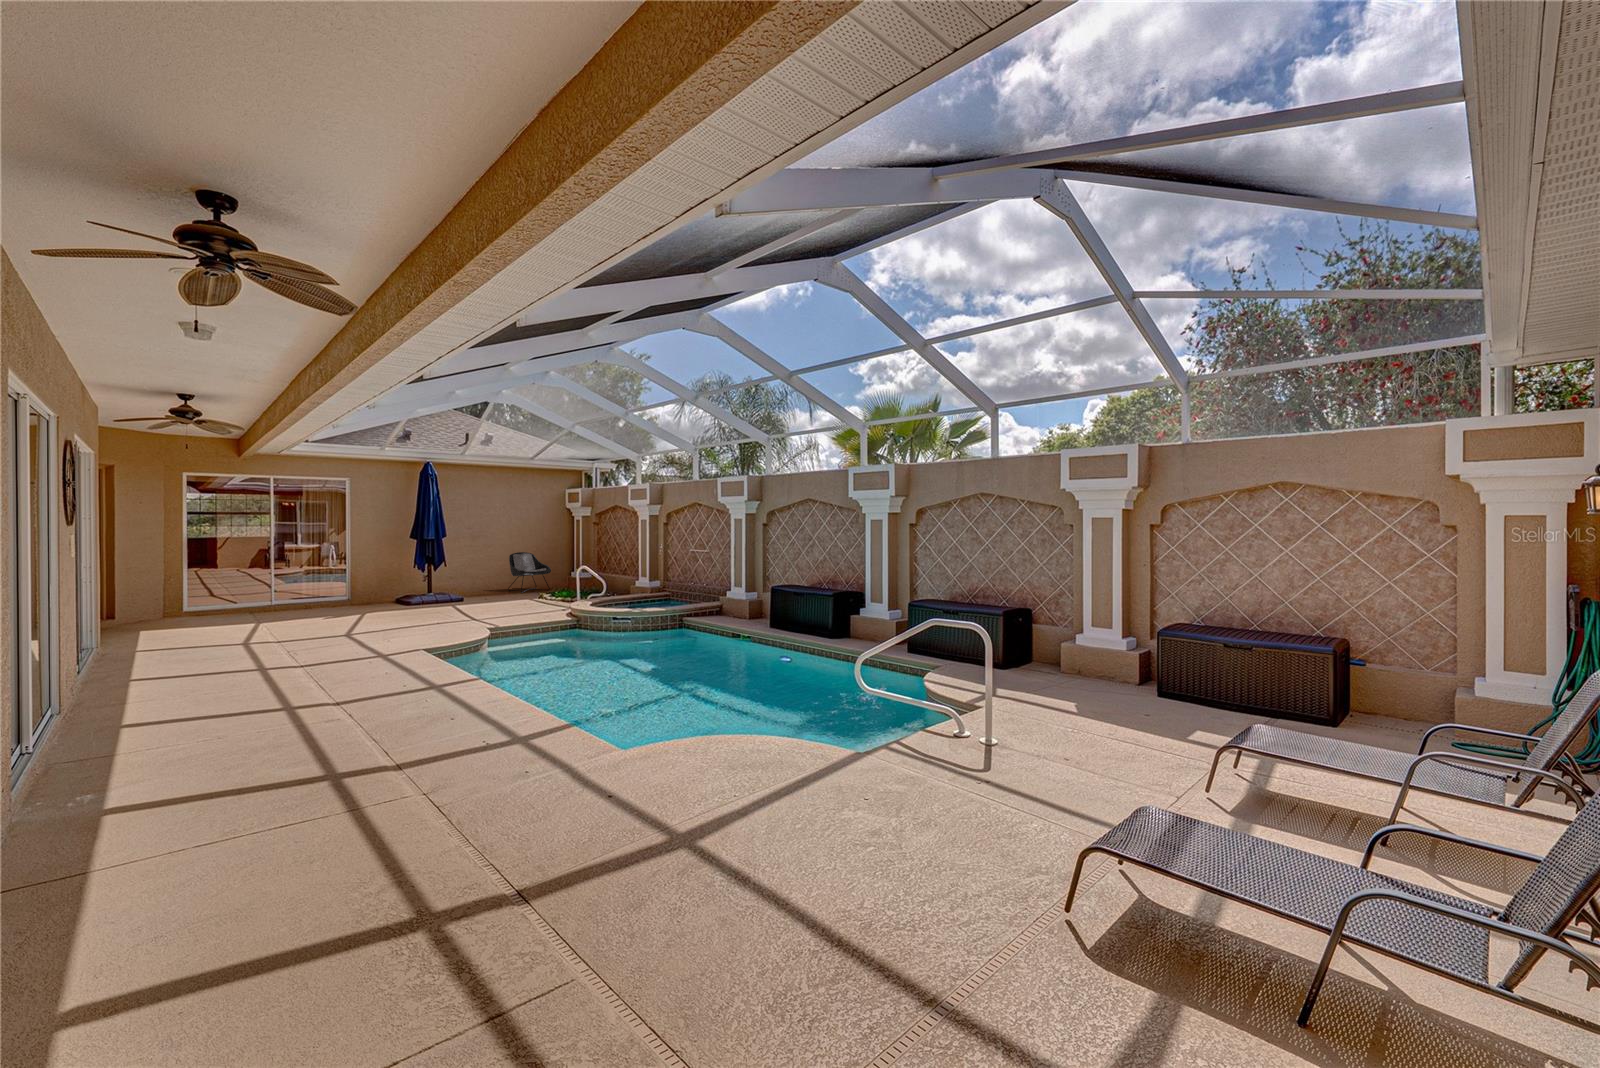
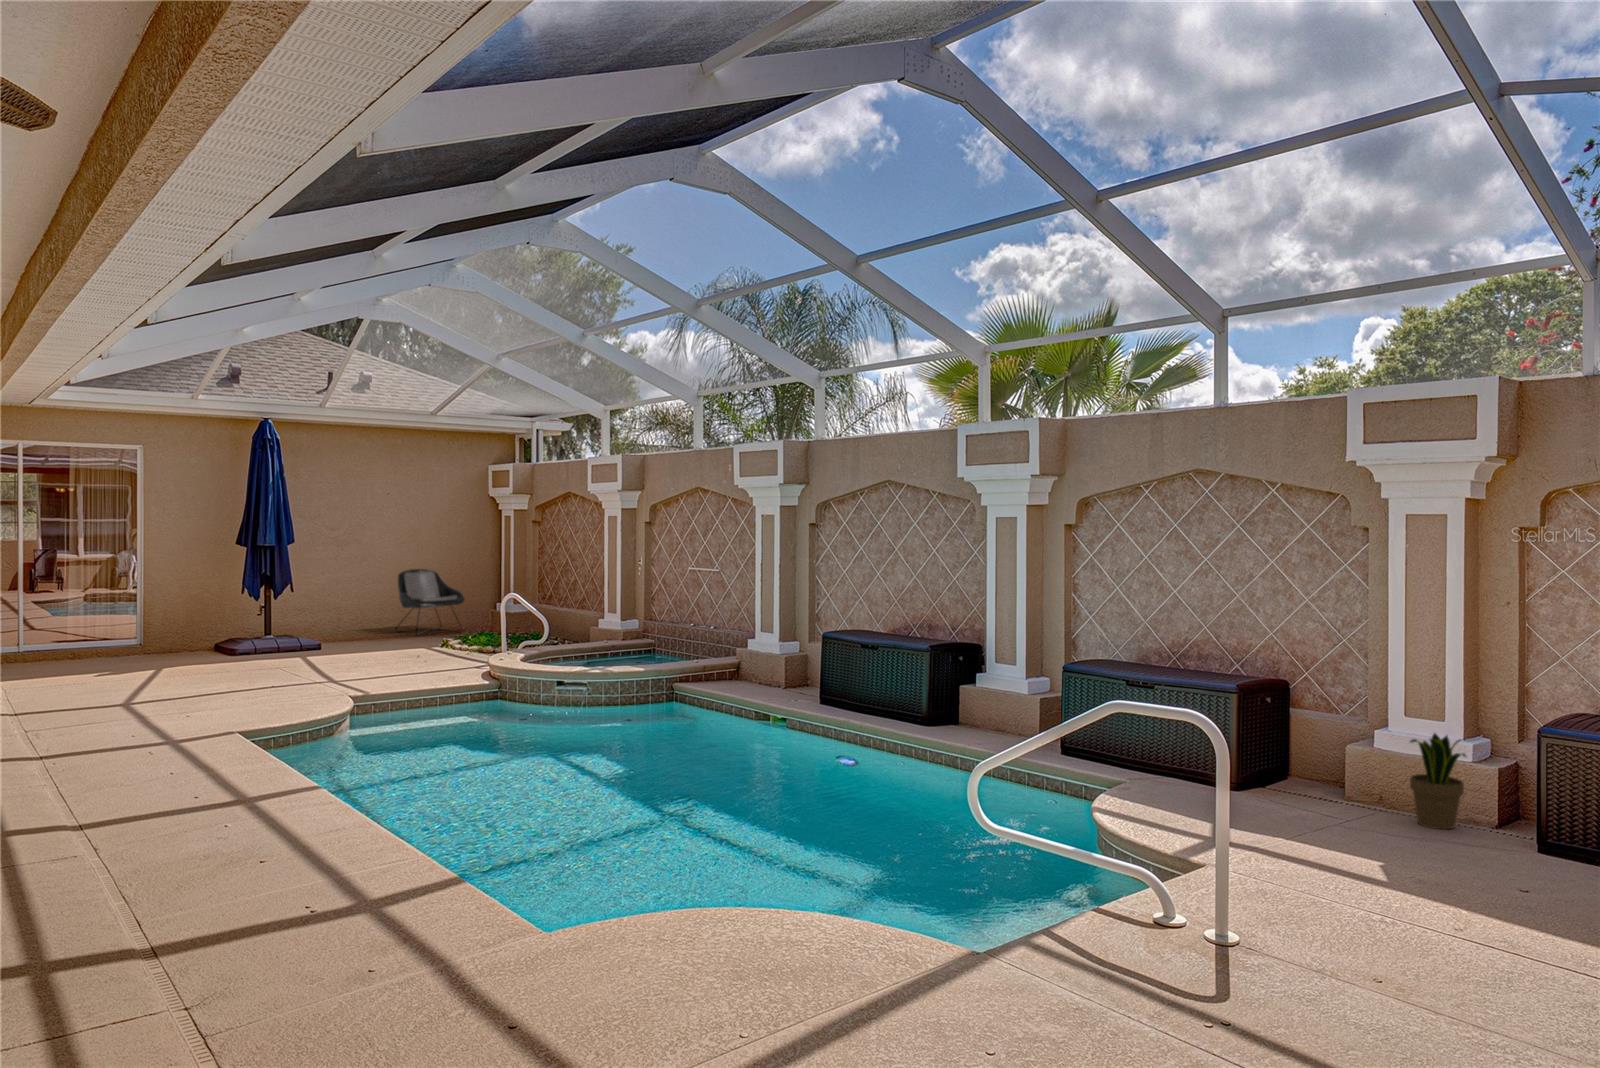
potted plant: none [1091,634,1121,686] -> present [1410,733,1466,829]

